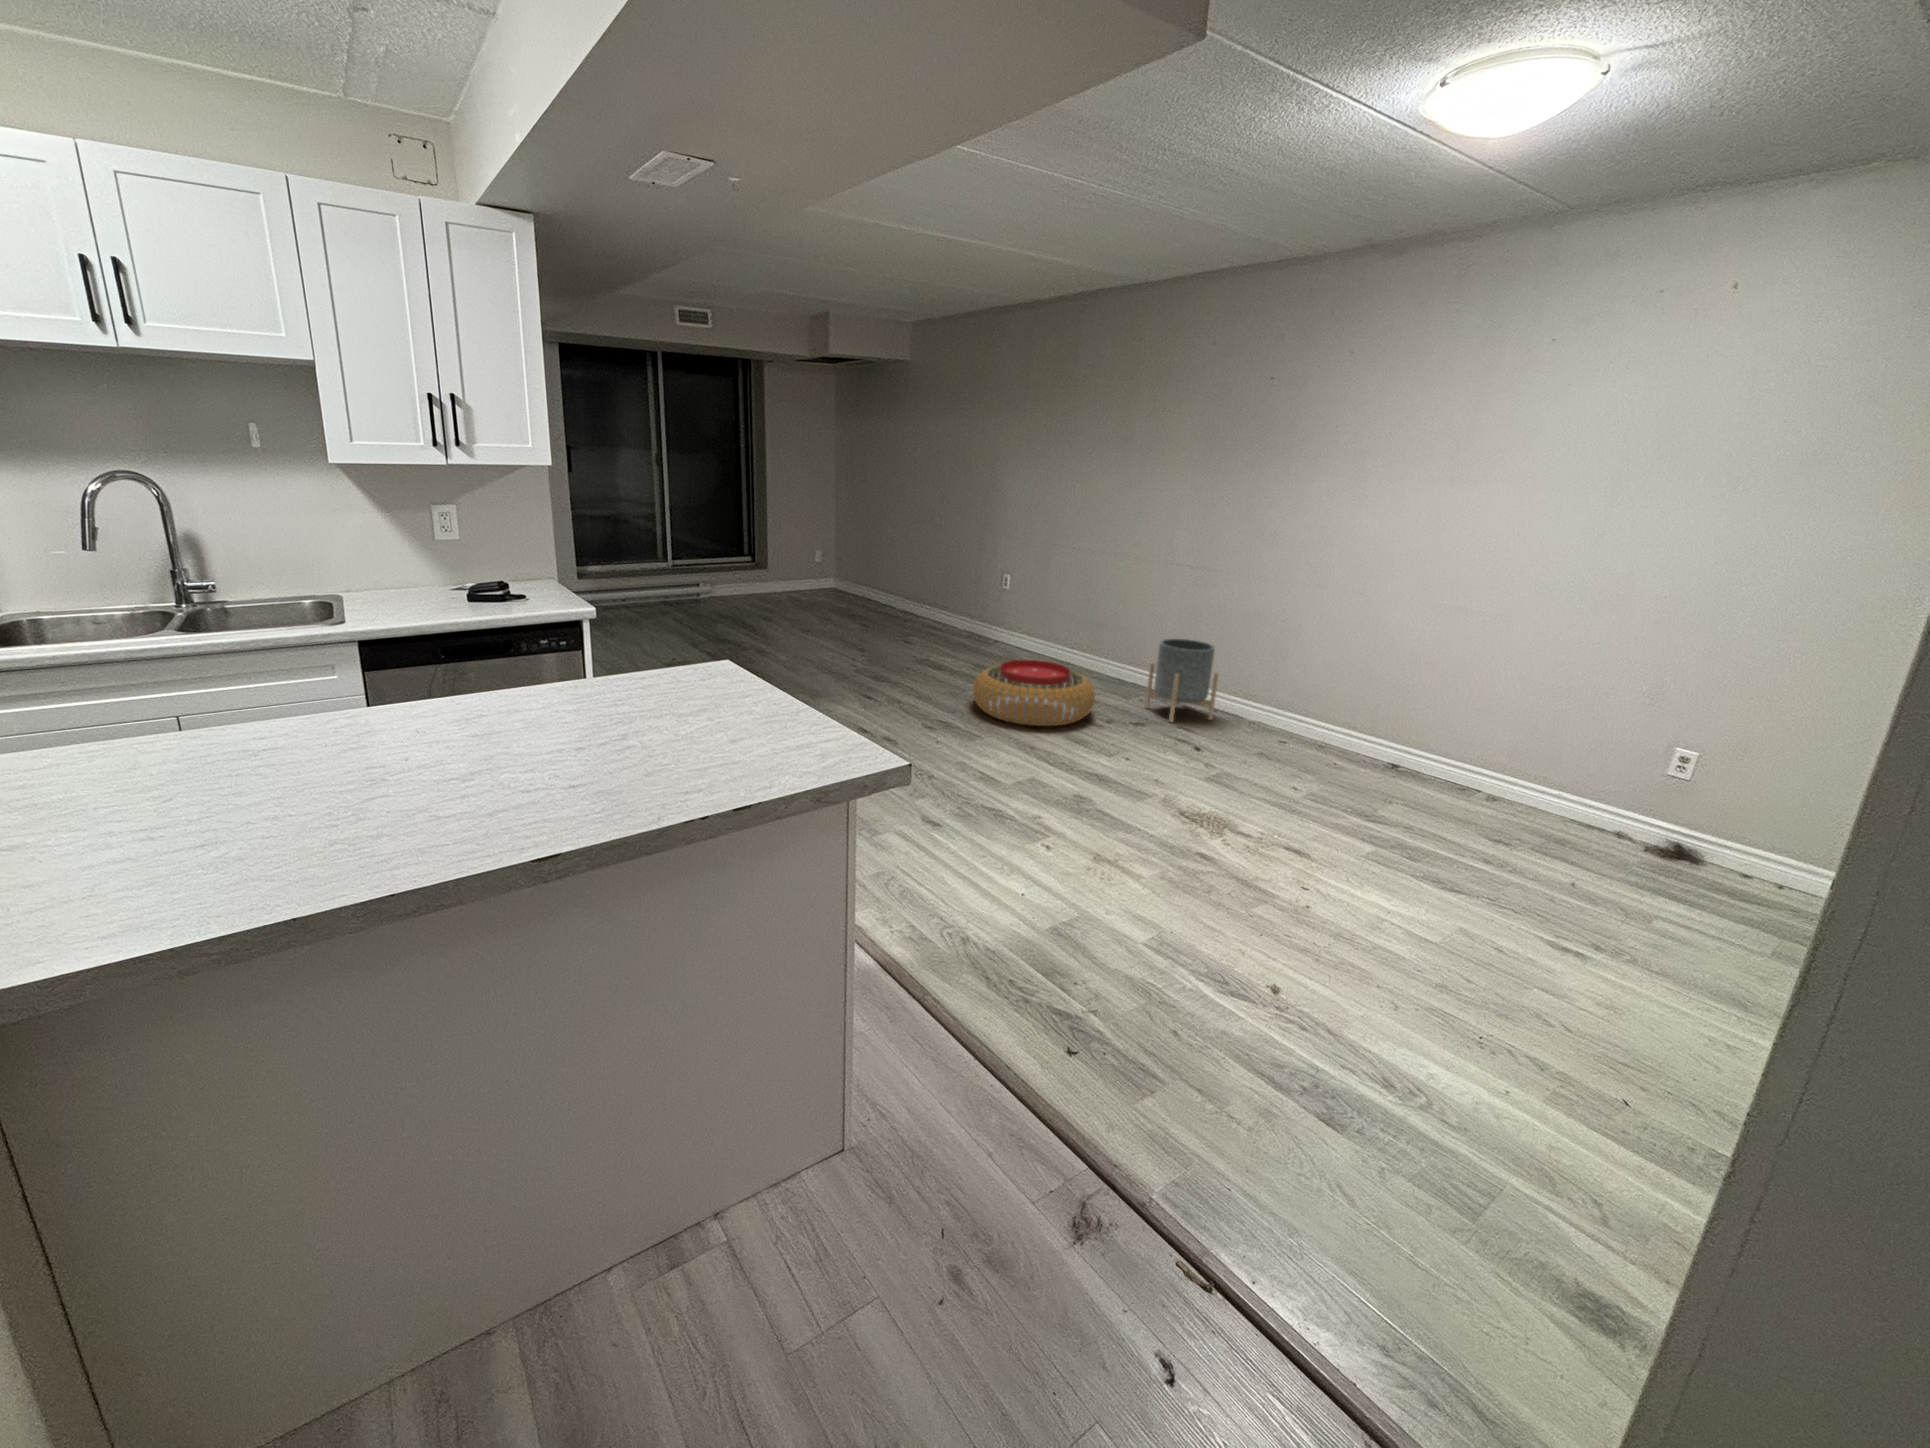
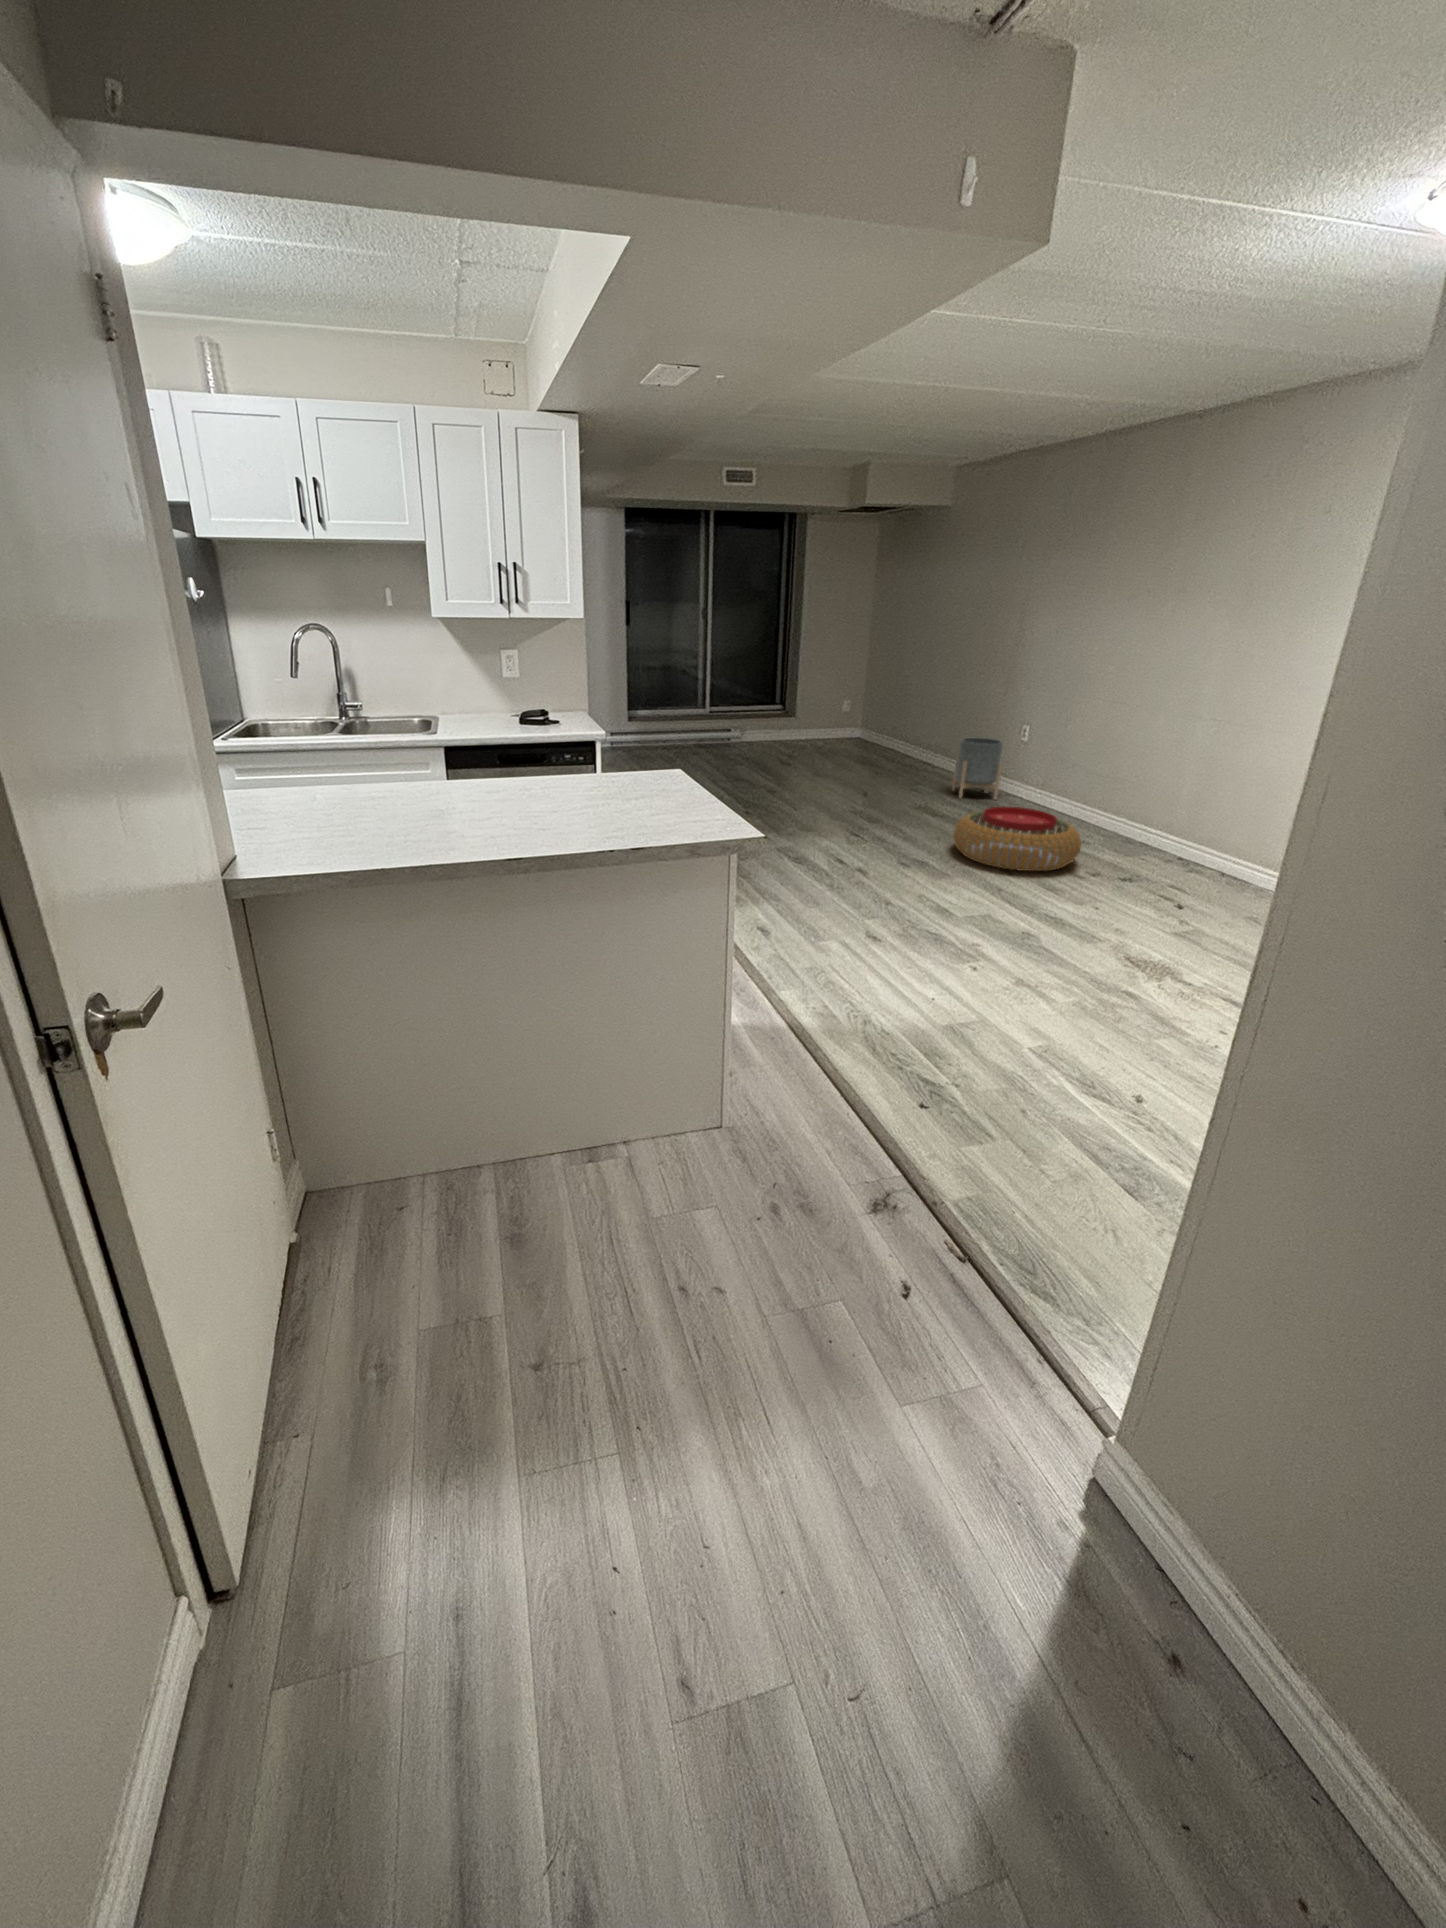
planter: present [1145,639,1219,722] -> present [952,738,1003,800]

